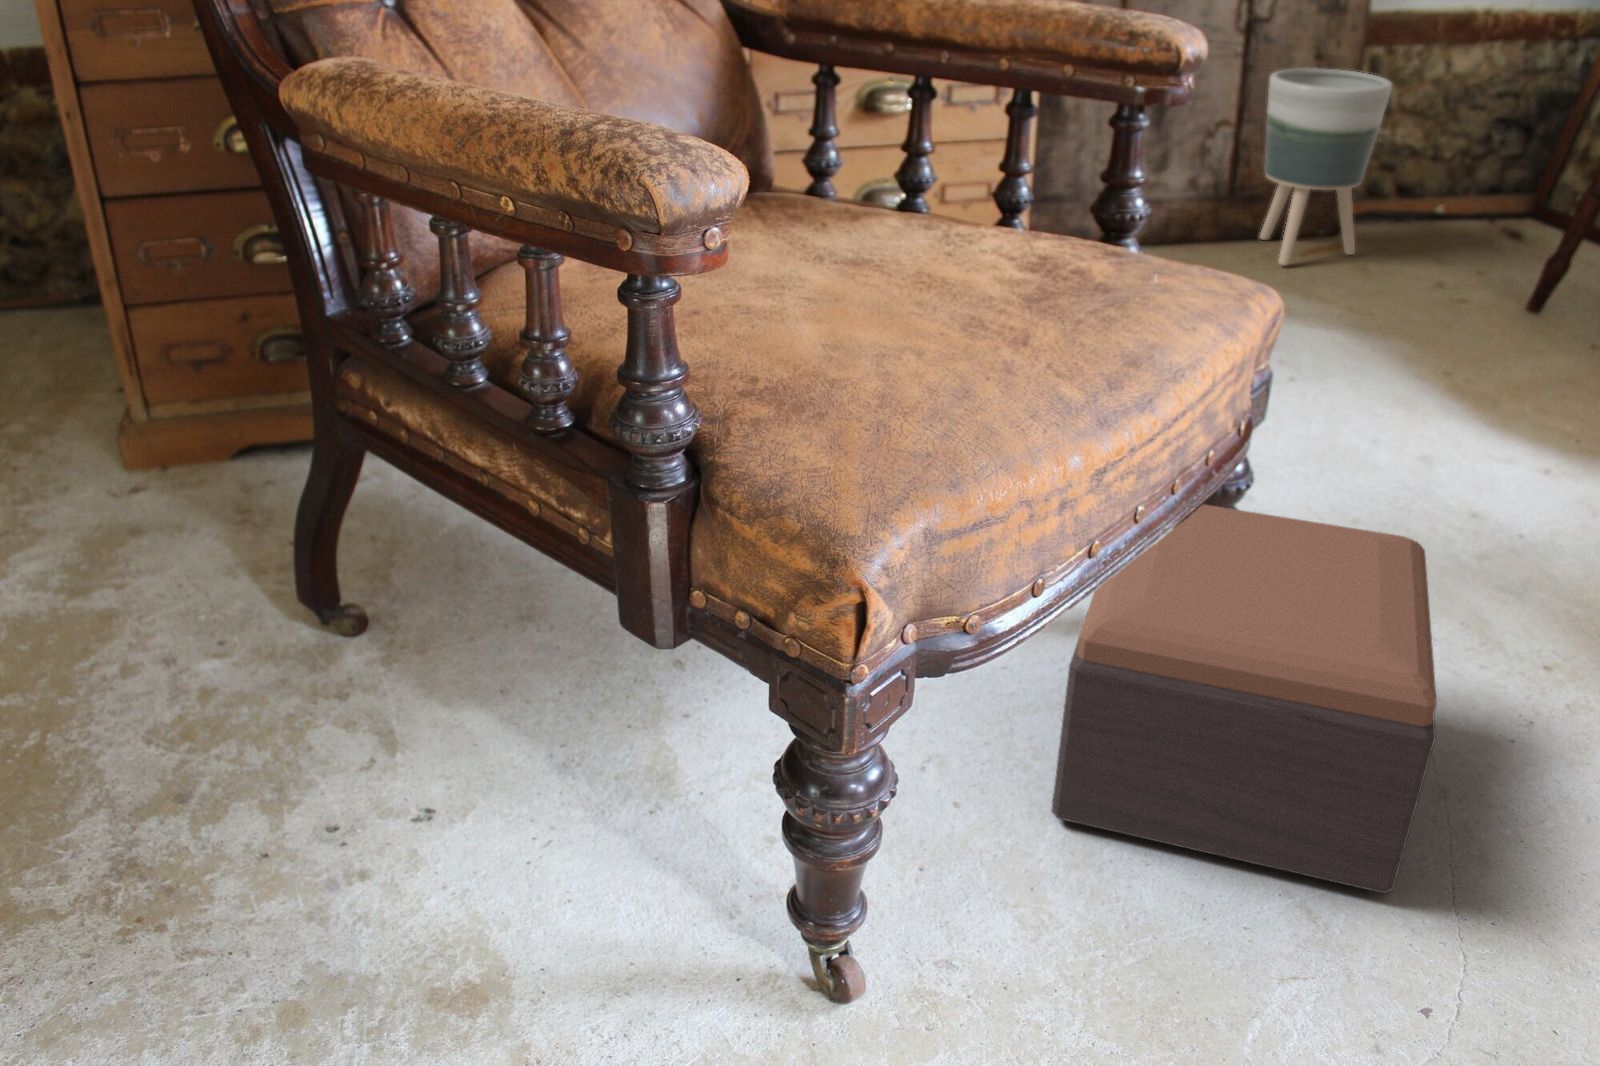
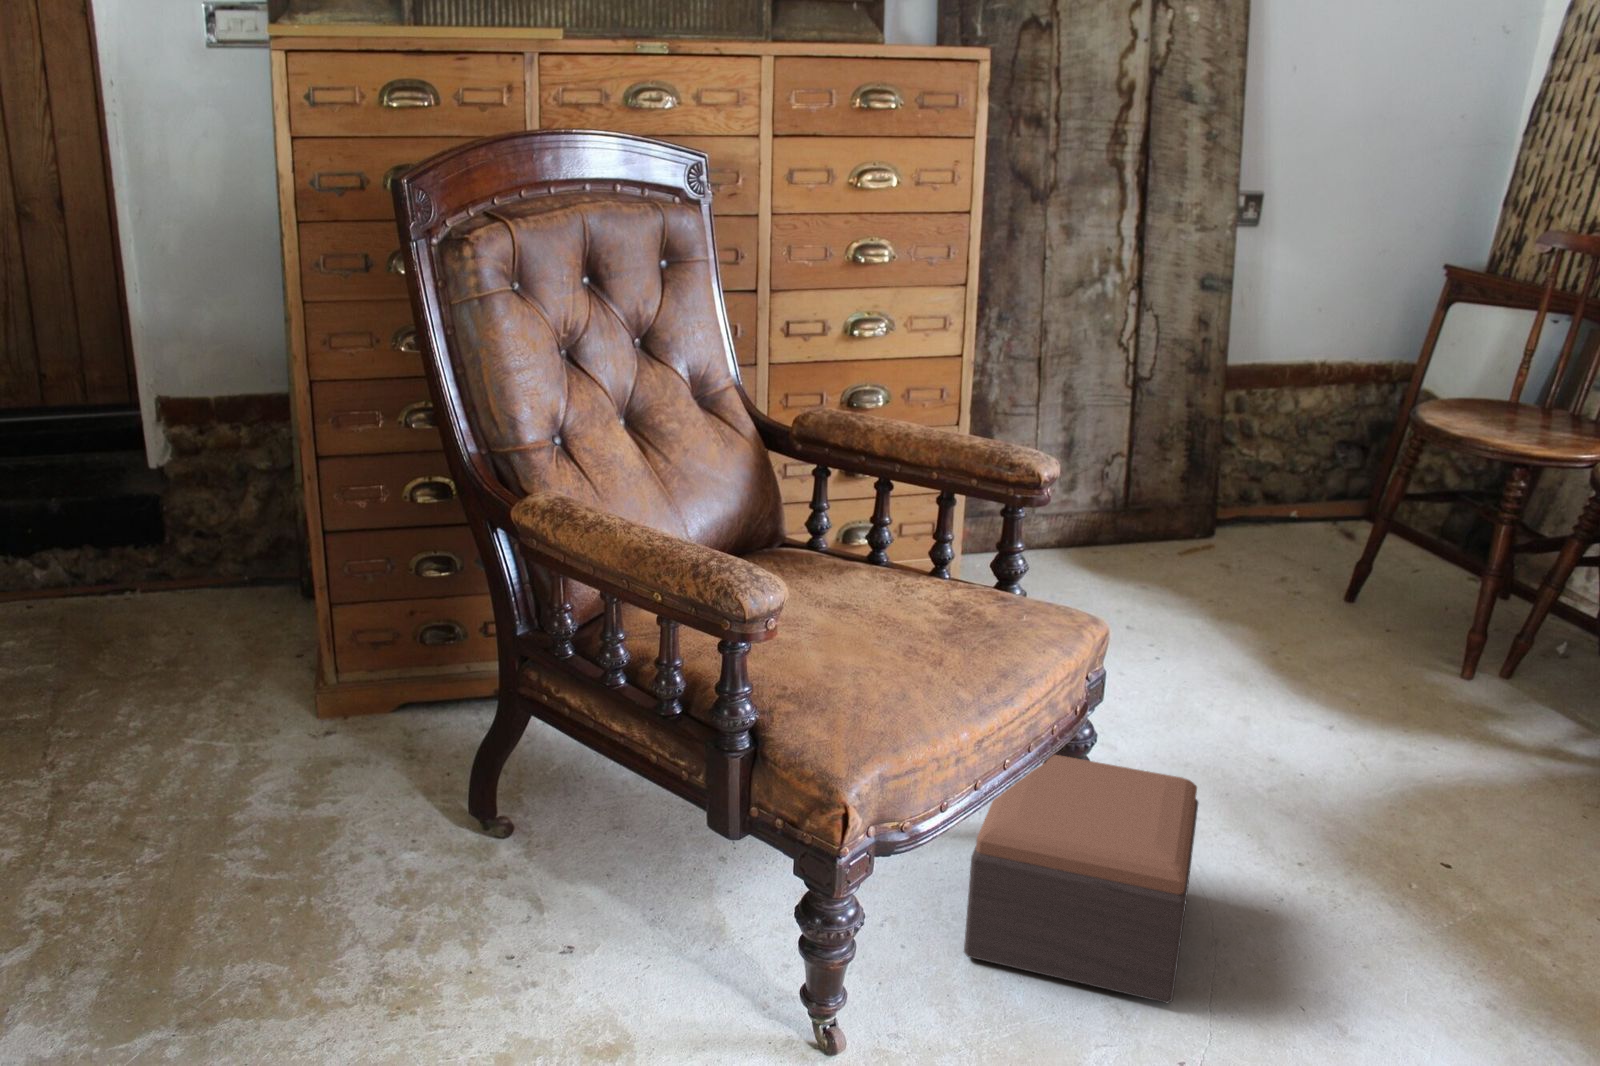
planter: present [1260,68,1392,265] -> none [1137,432,1223,571]

